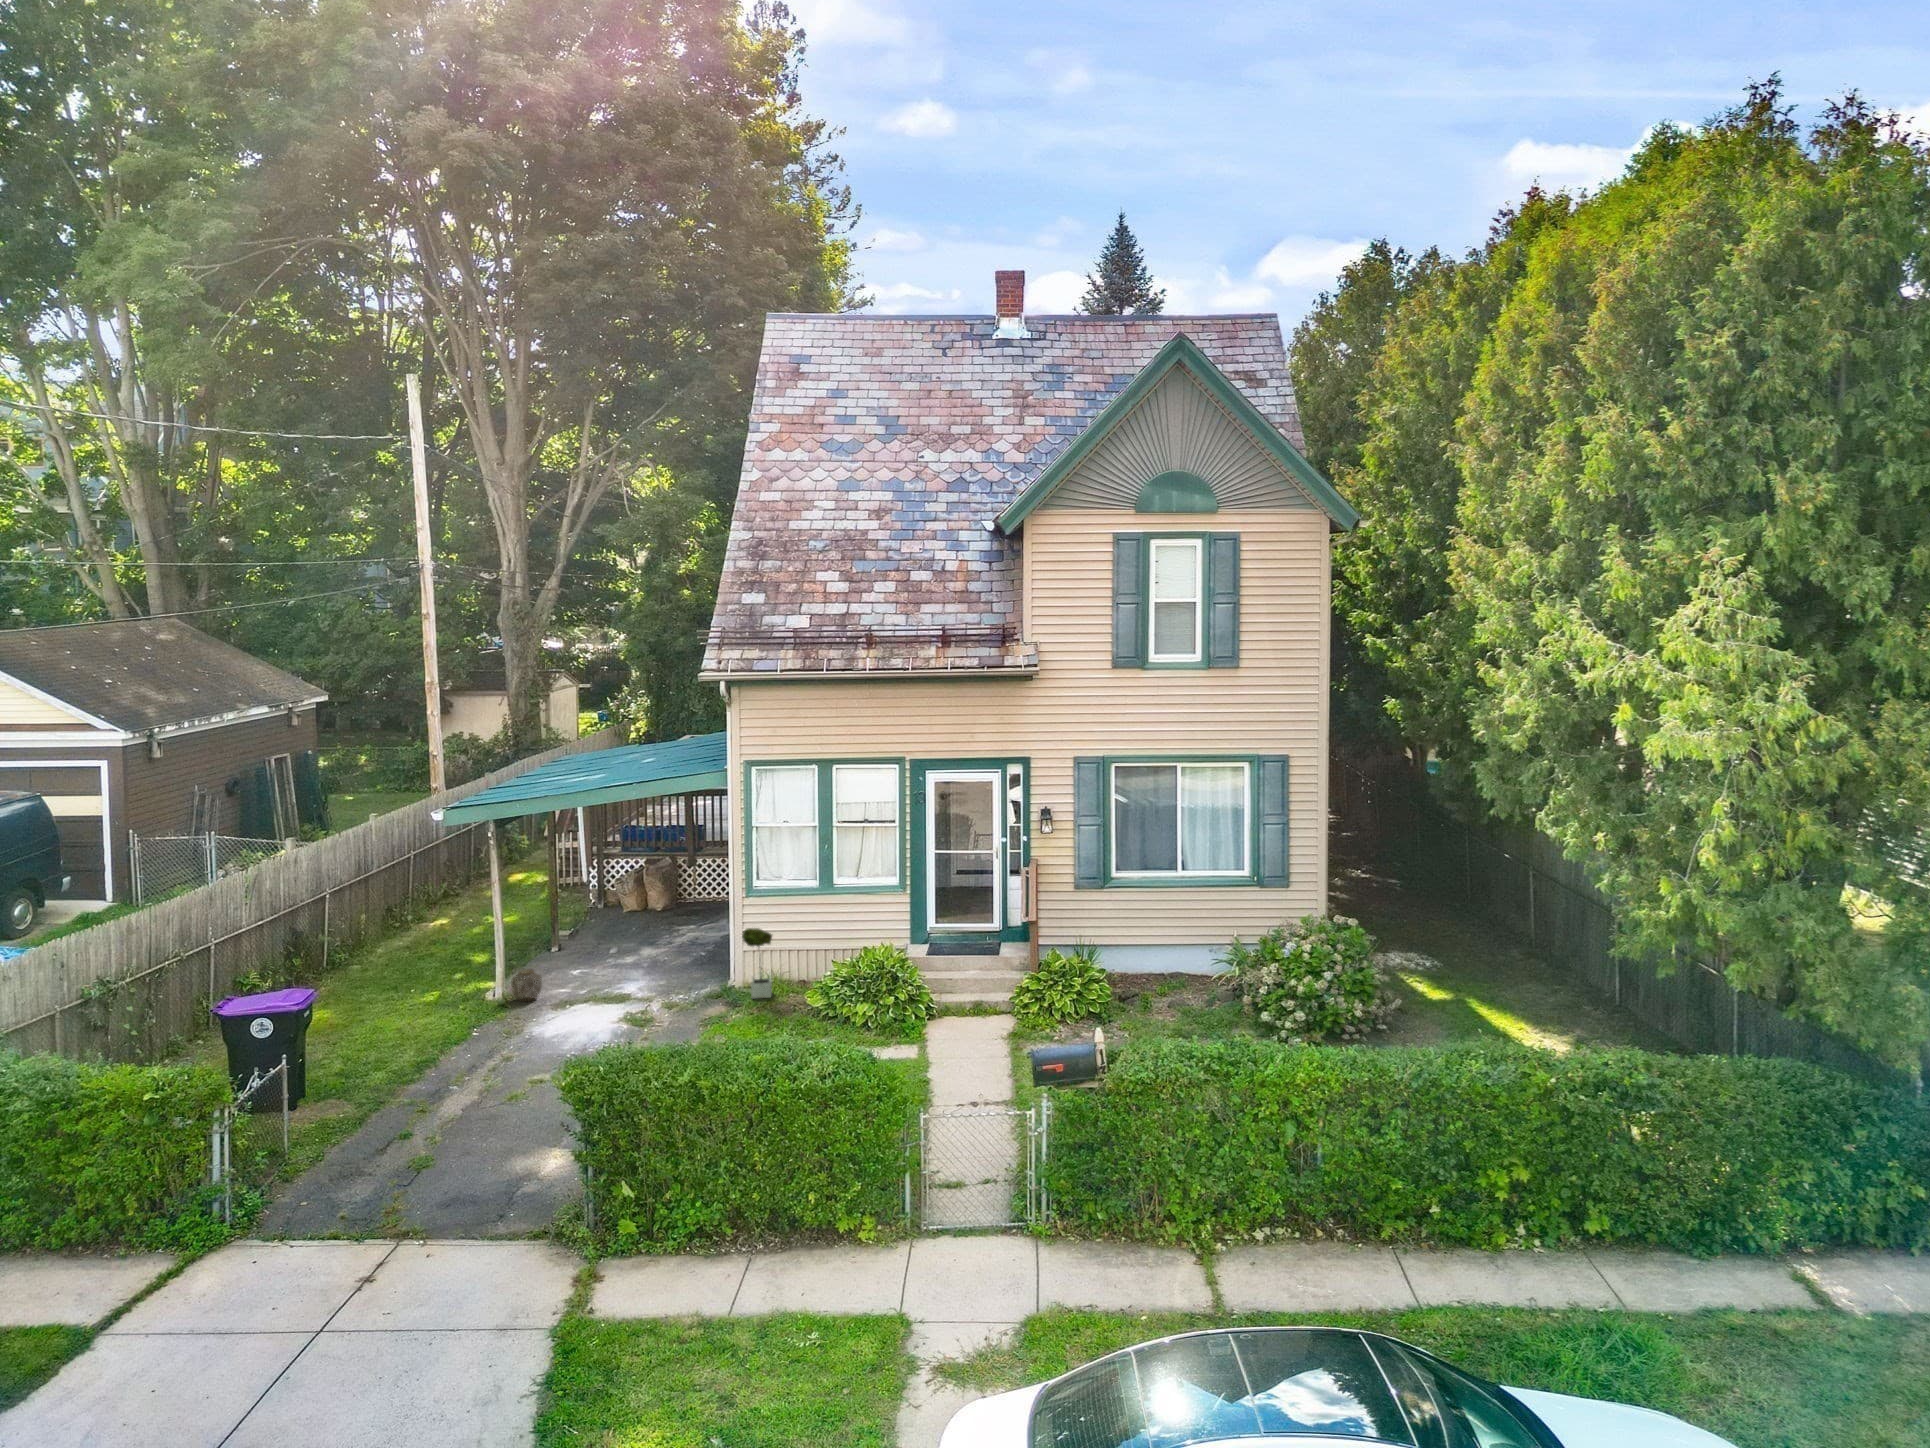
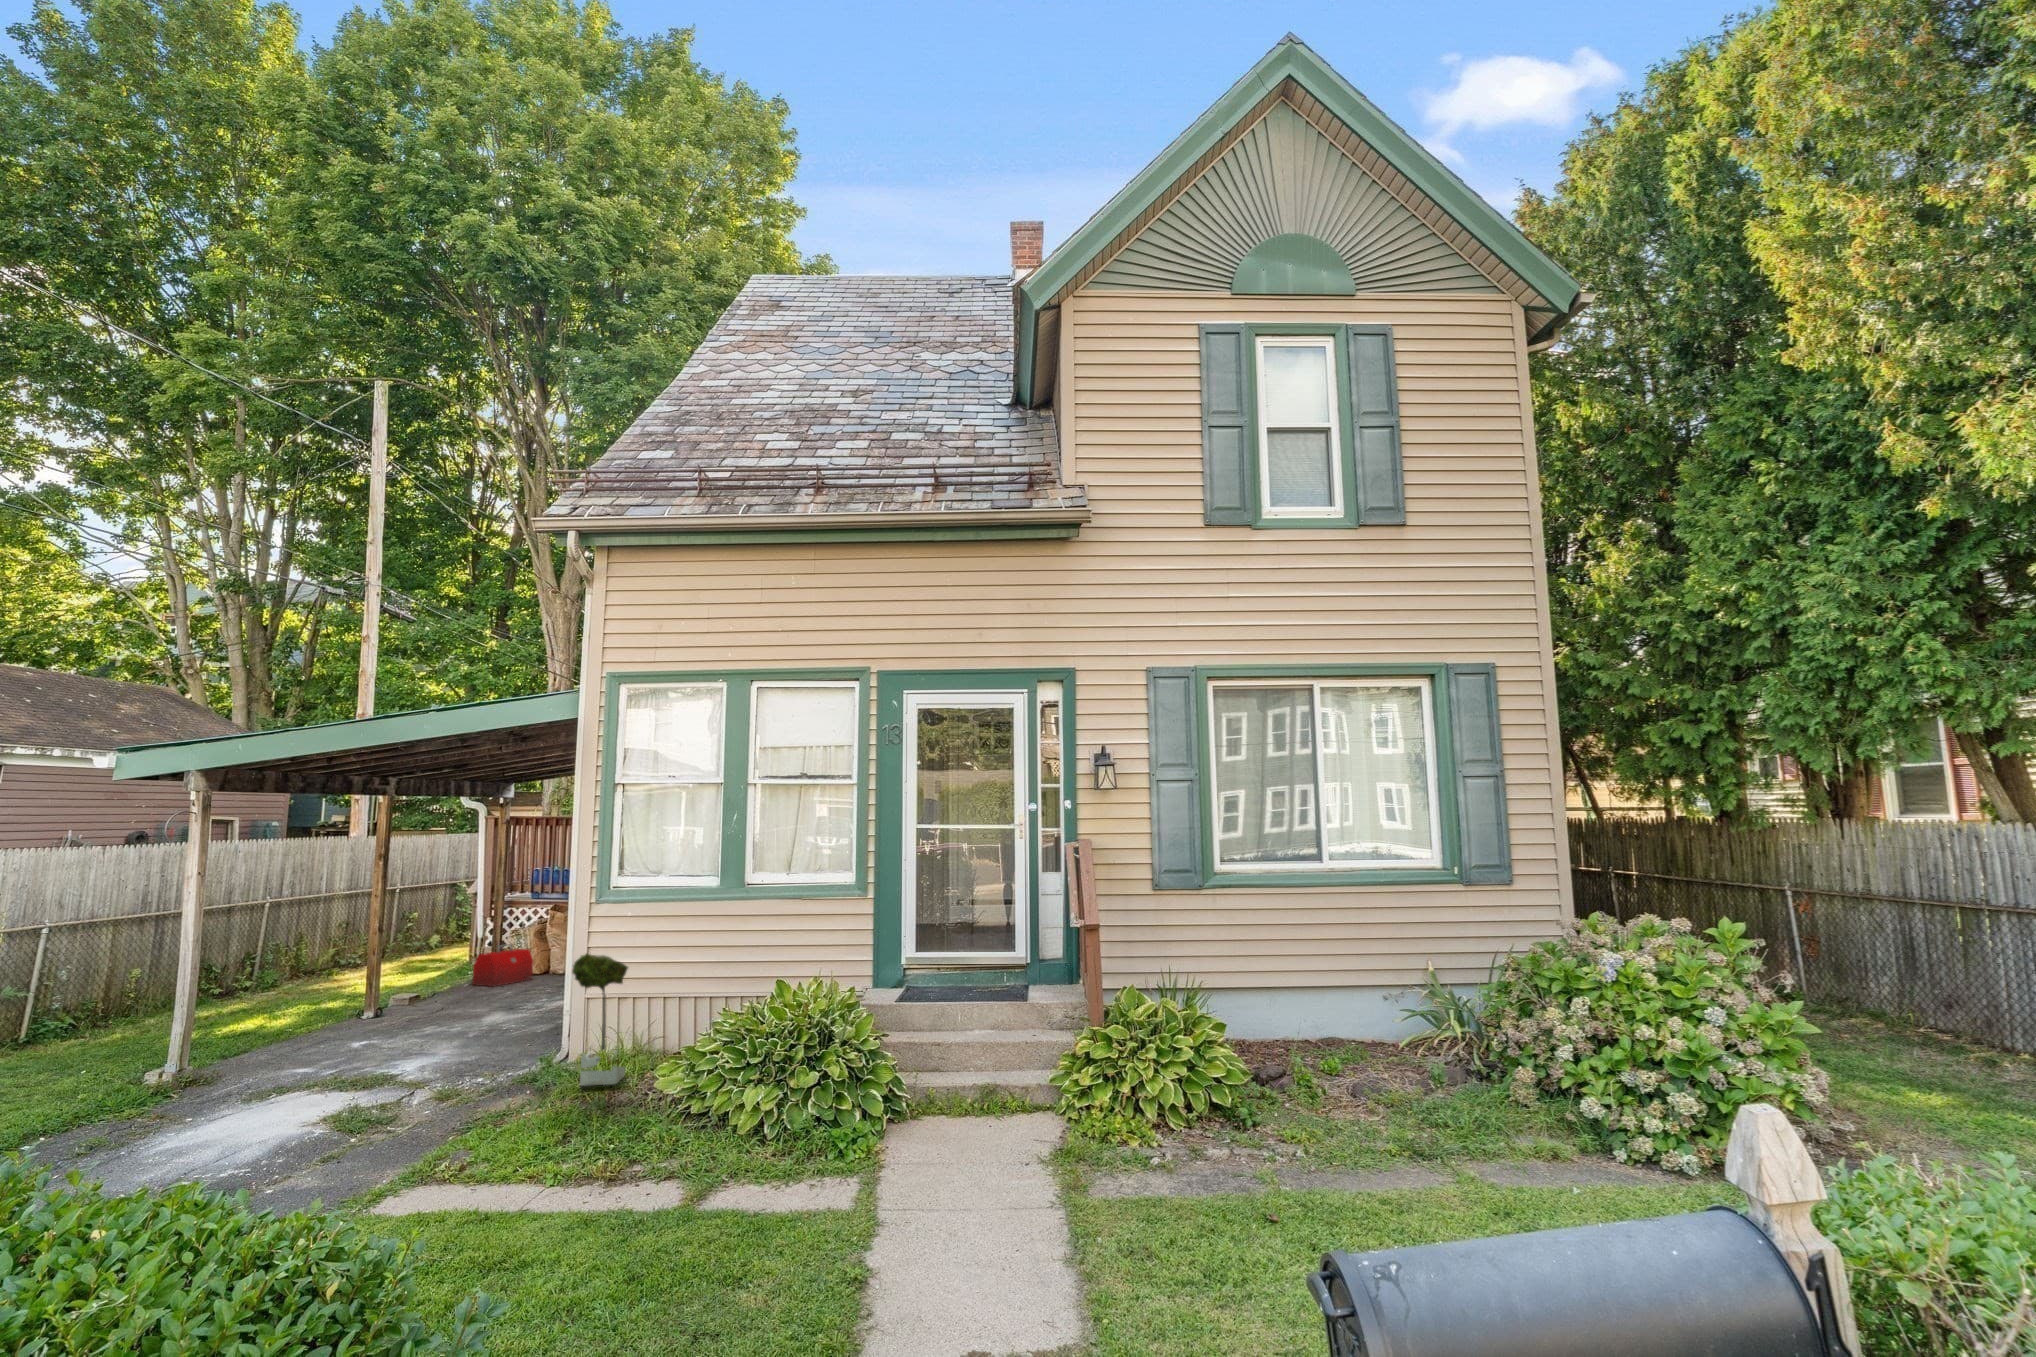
toolbox: none [599,888,638,920] -> present [472,944,534,987]
woven basket: present [511,969,541,1002] -> none [148,1033,216,1094]

